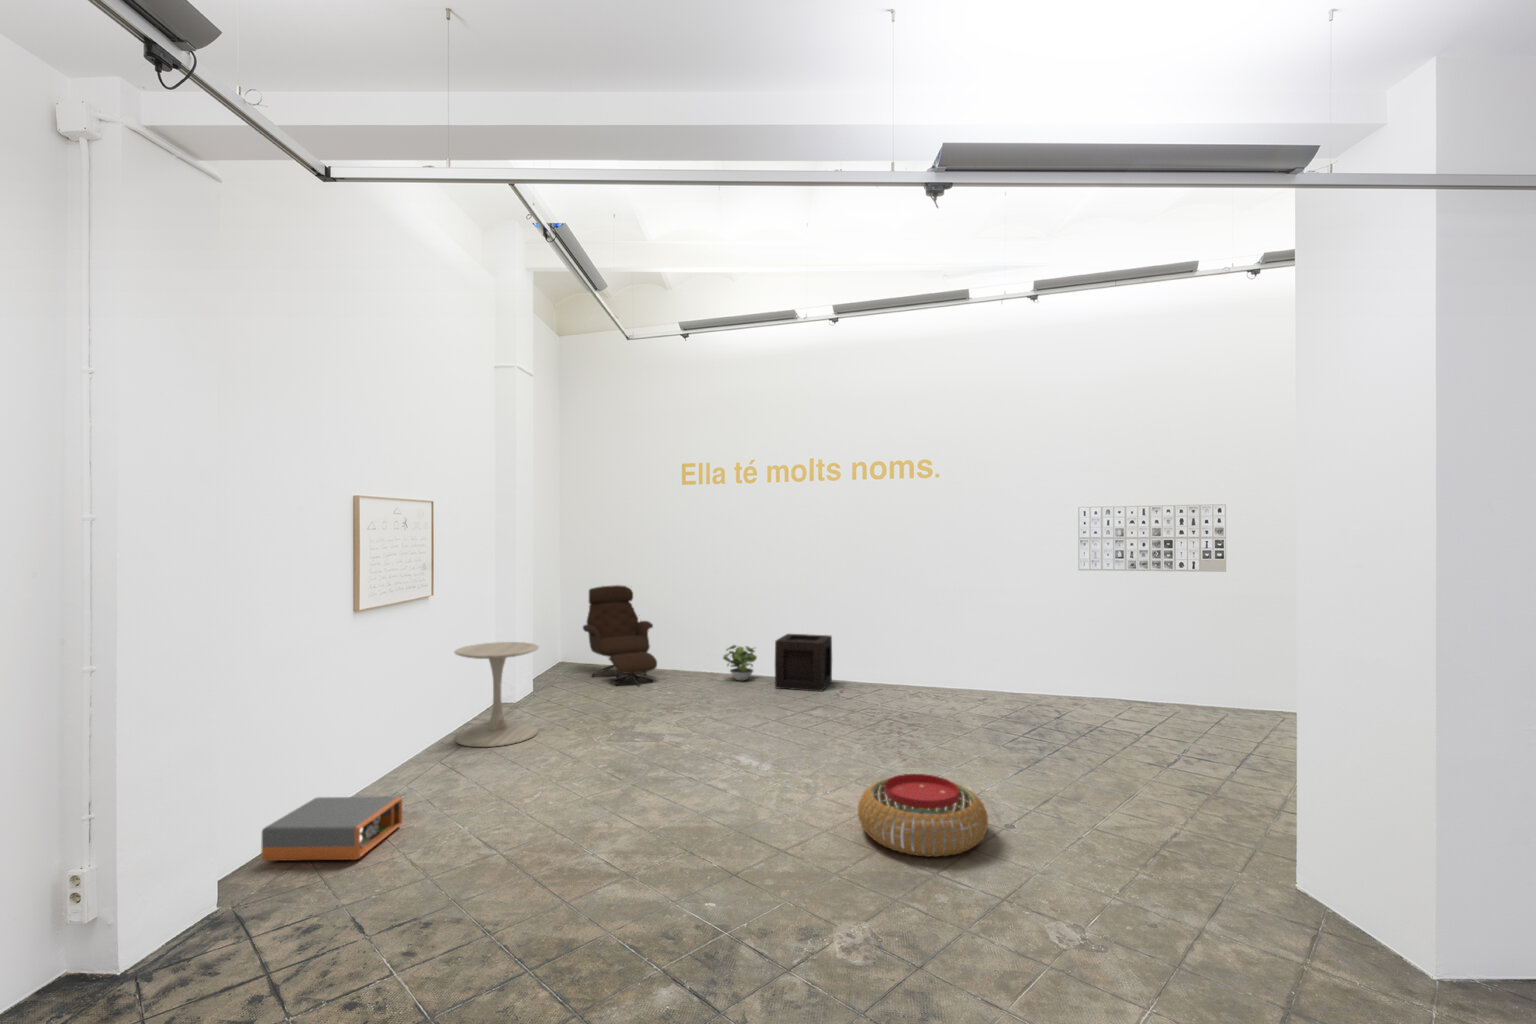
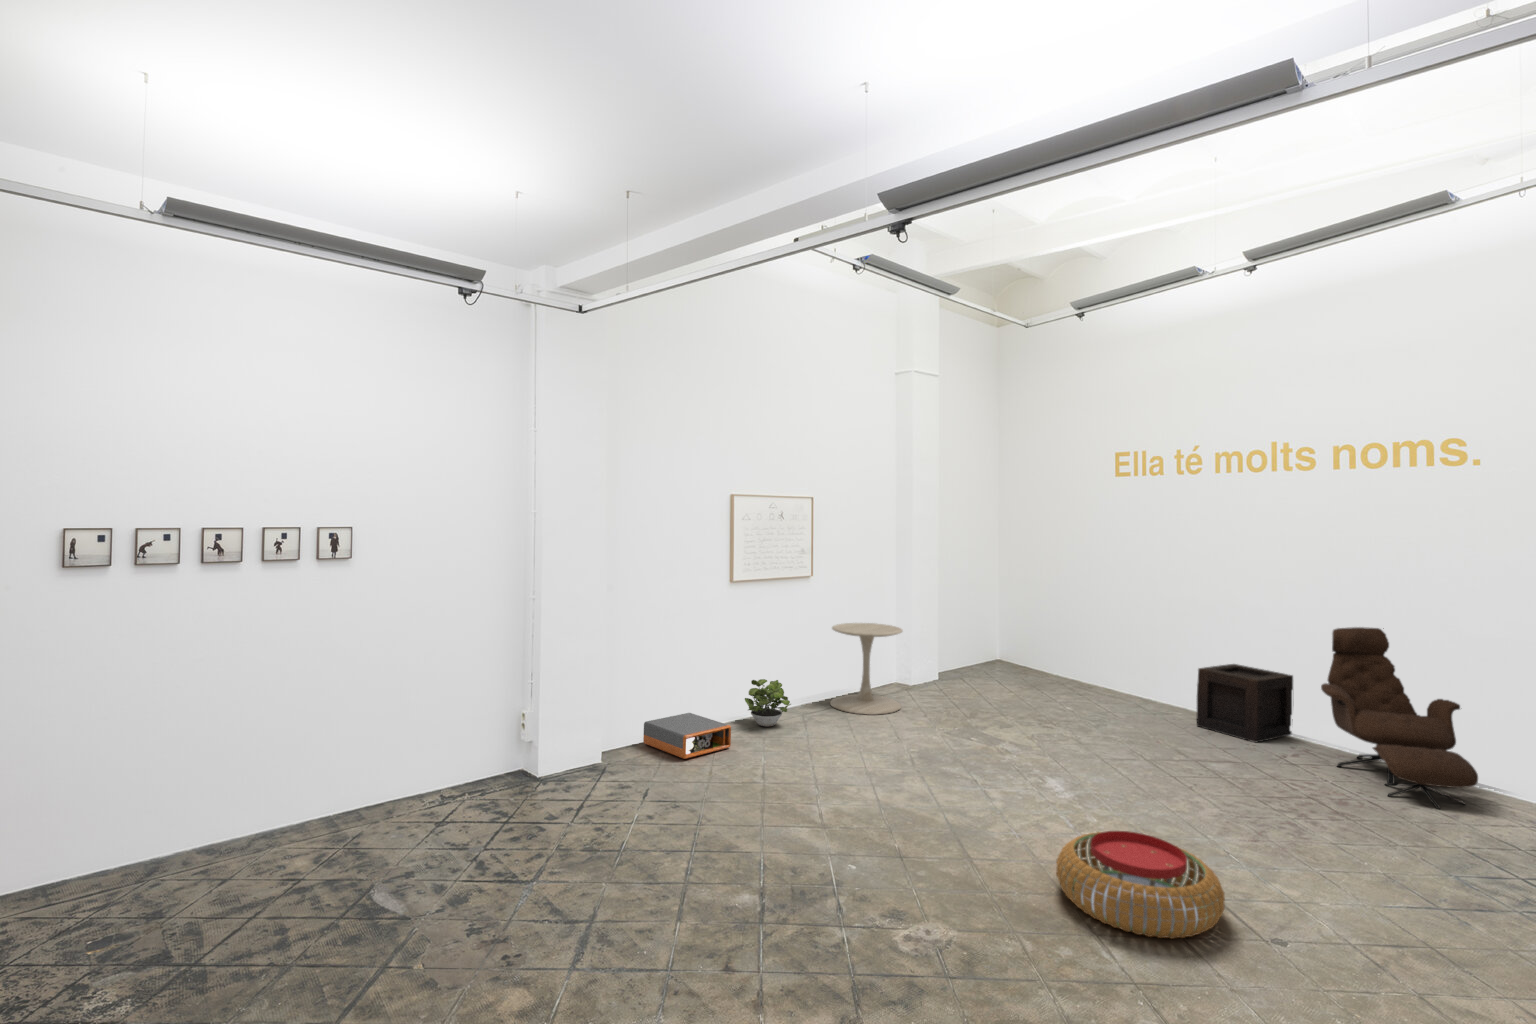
lounge chair: present [583,585,657,686] -> present [1321,627,1478,809]
potted plant: present [723,645,757,681] -> present [745,679,791,727]

